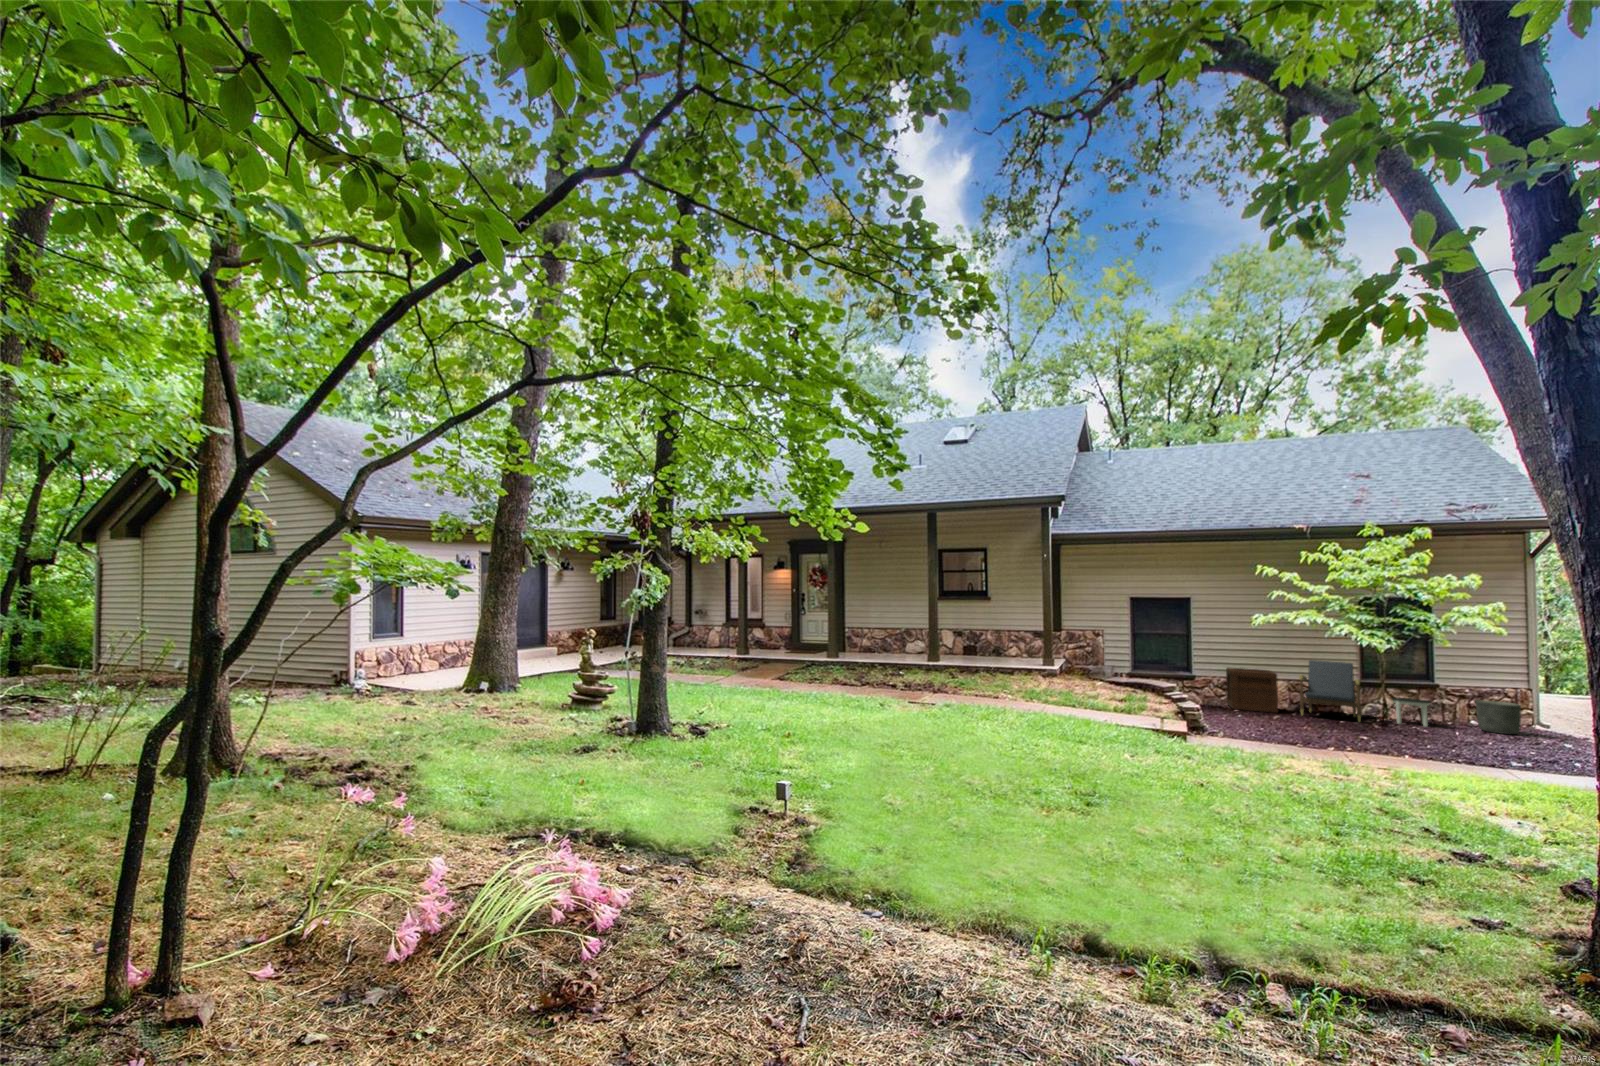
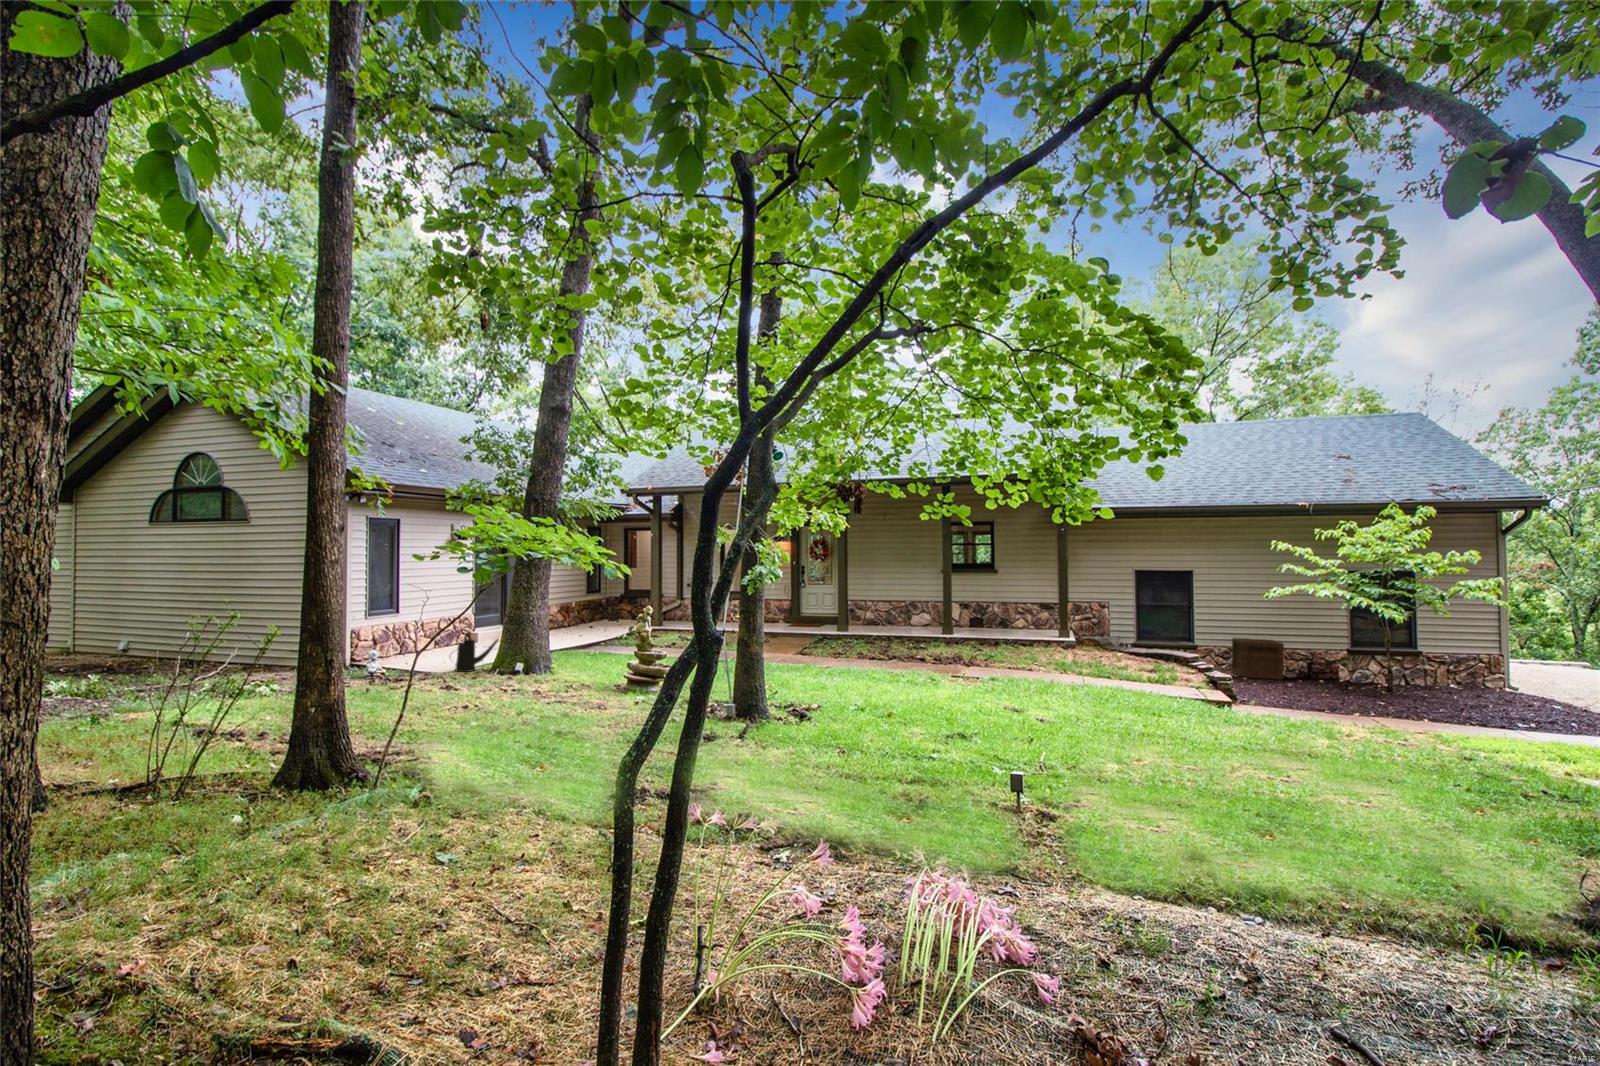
watering can: none [425,654,473,690] -> present [455,633,499,672]
lounge chair: present [1299,660,1361,722] -> none [1304,630,1360,687]
round table: present [1392,698,1431,727] -> none [1383,664,1420,691]
planter: present [1475,700,1521,734] -> none [1457,666,1497,696]

